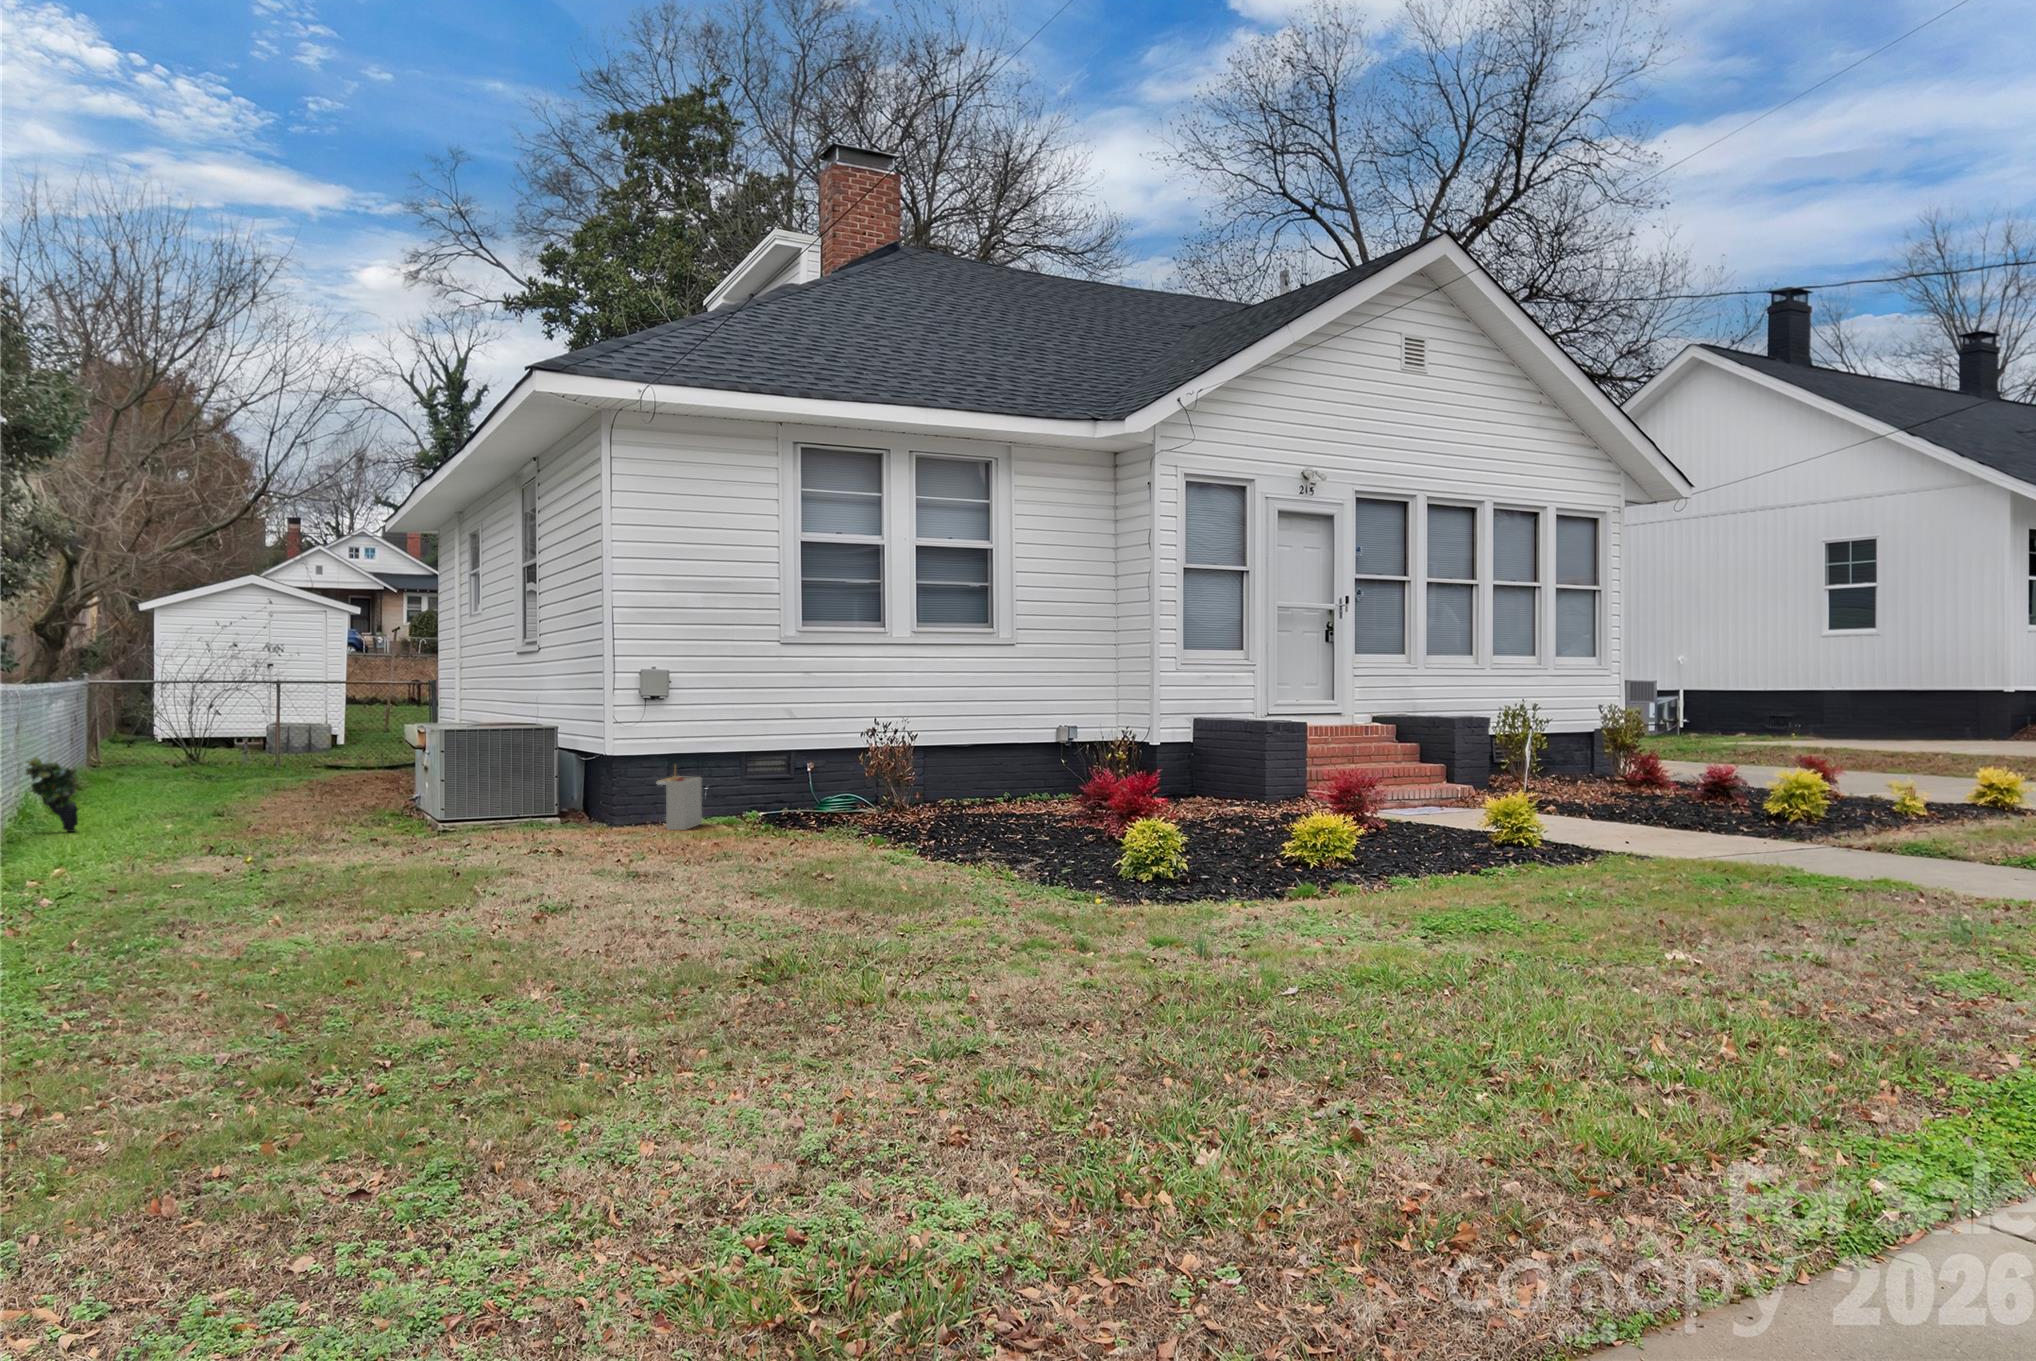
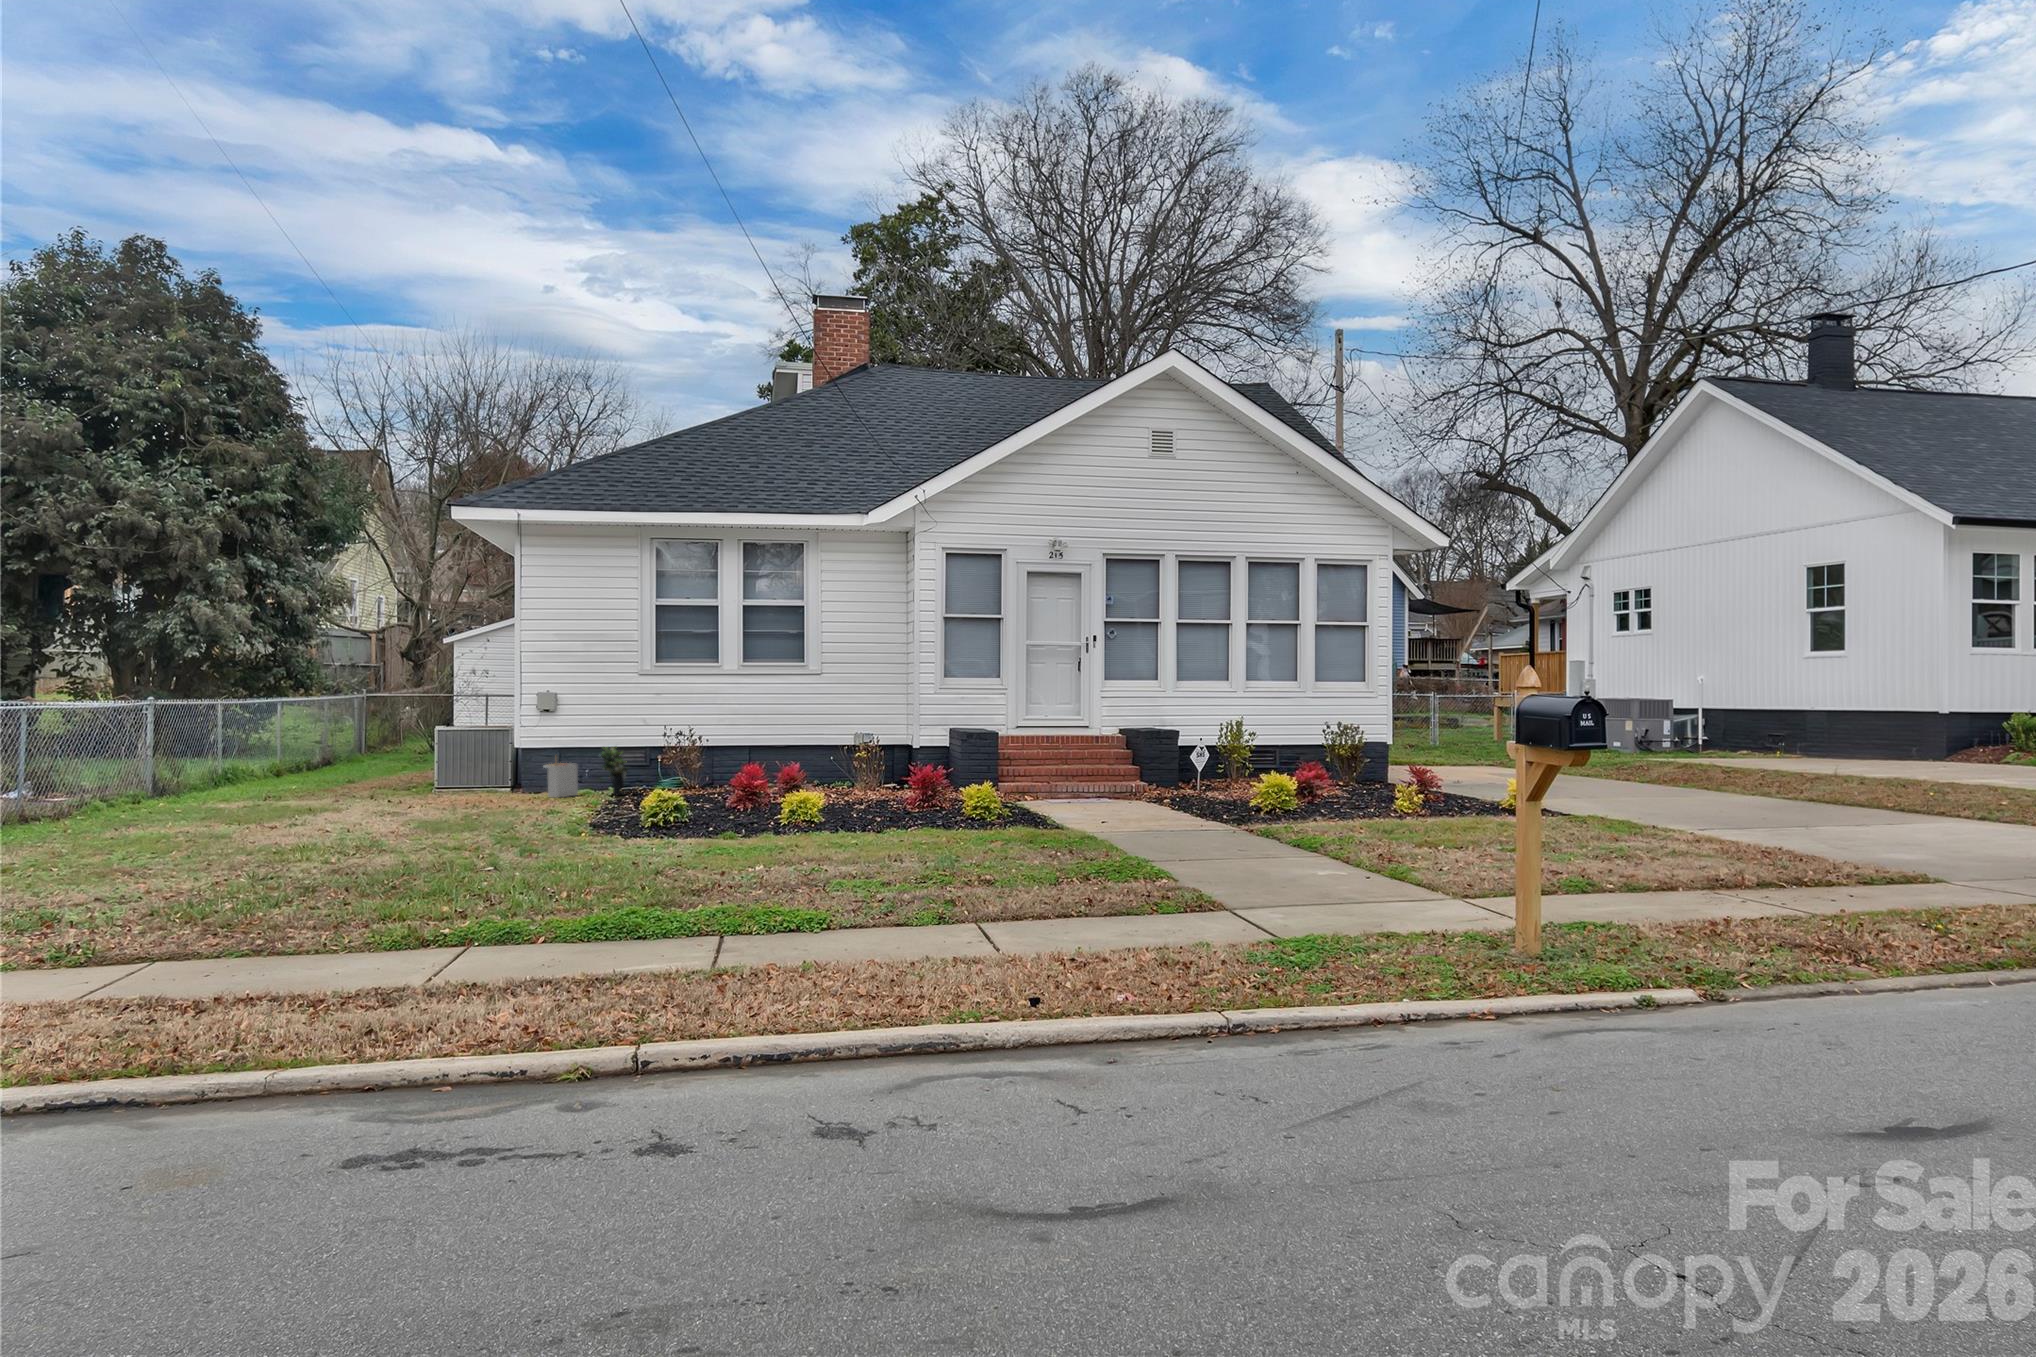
potted plant: present [26,757,78,832] -> present [600,747,628,795]

